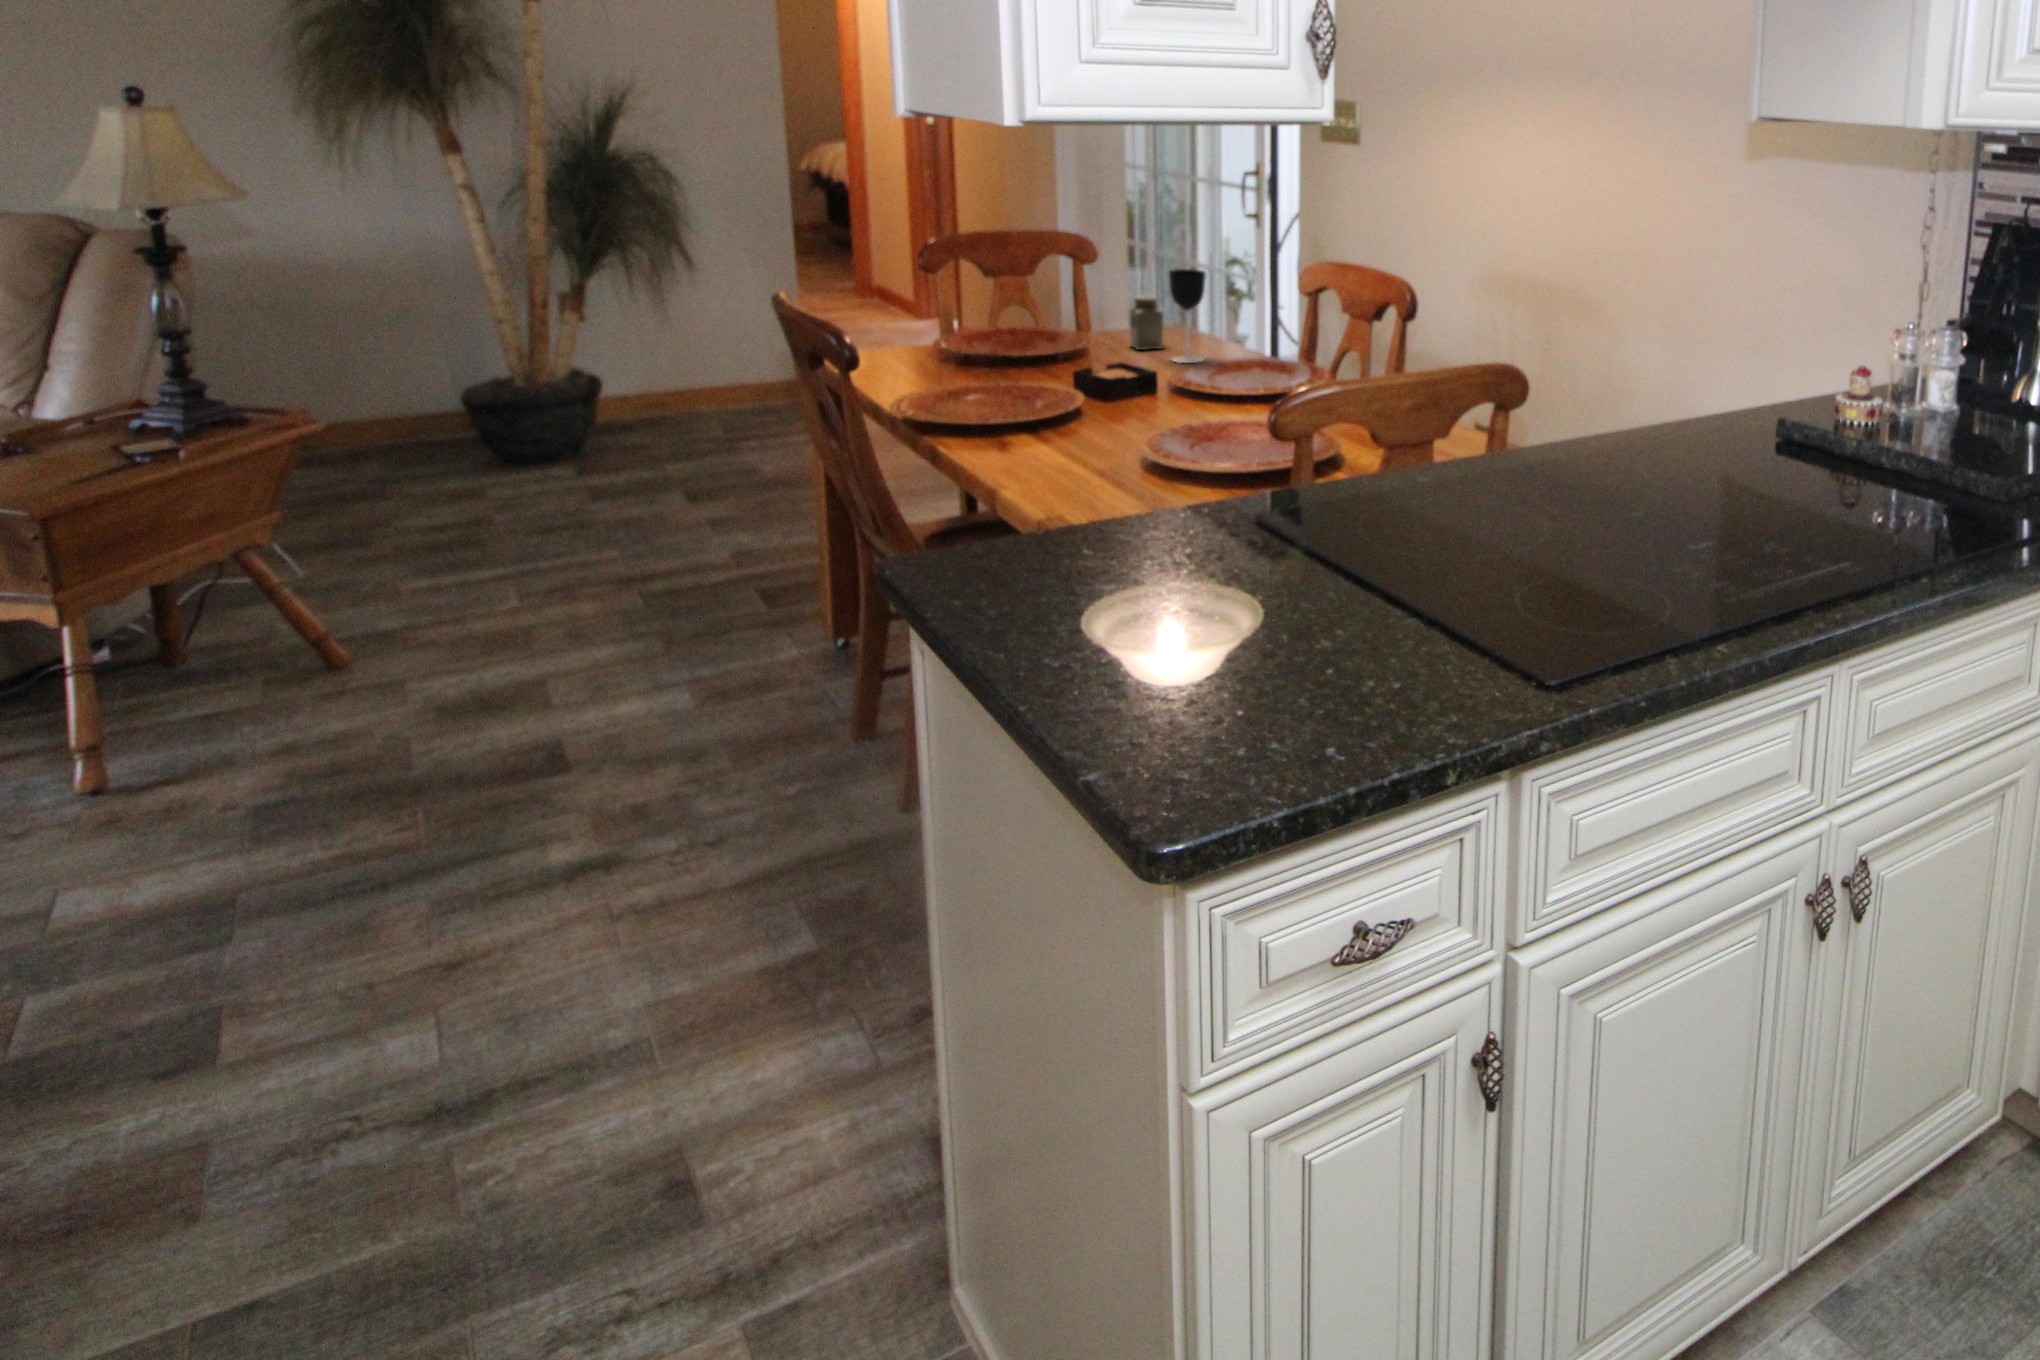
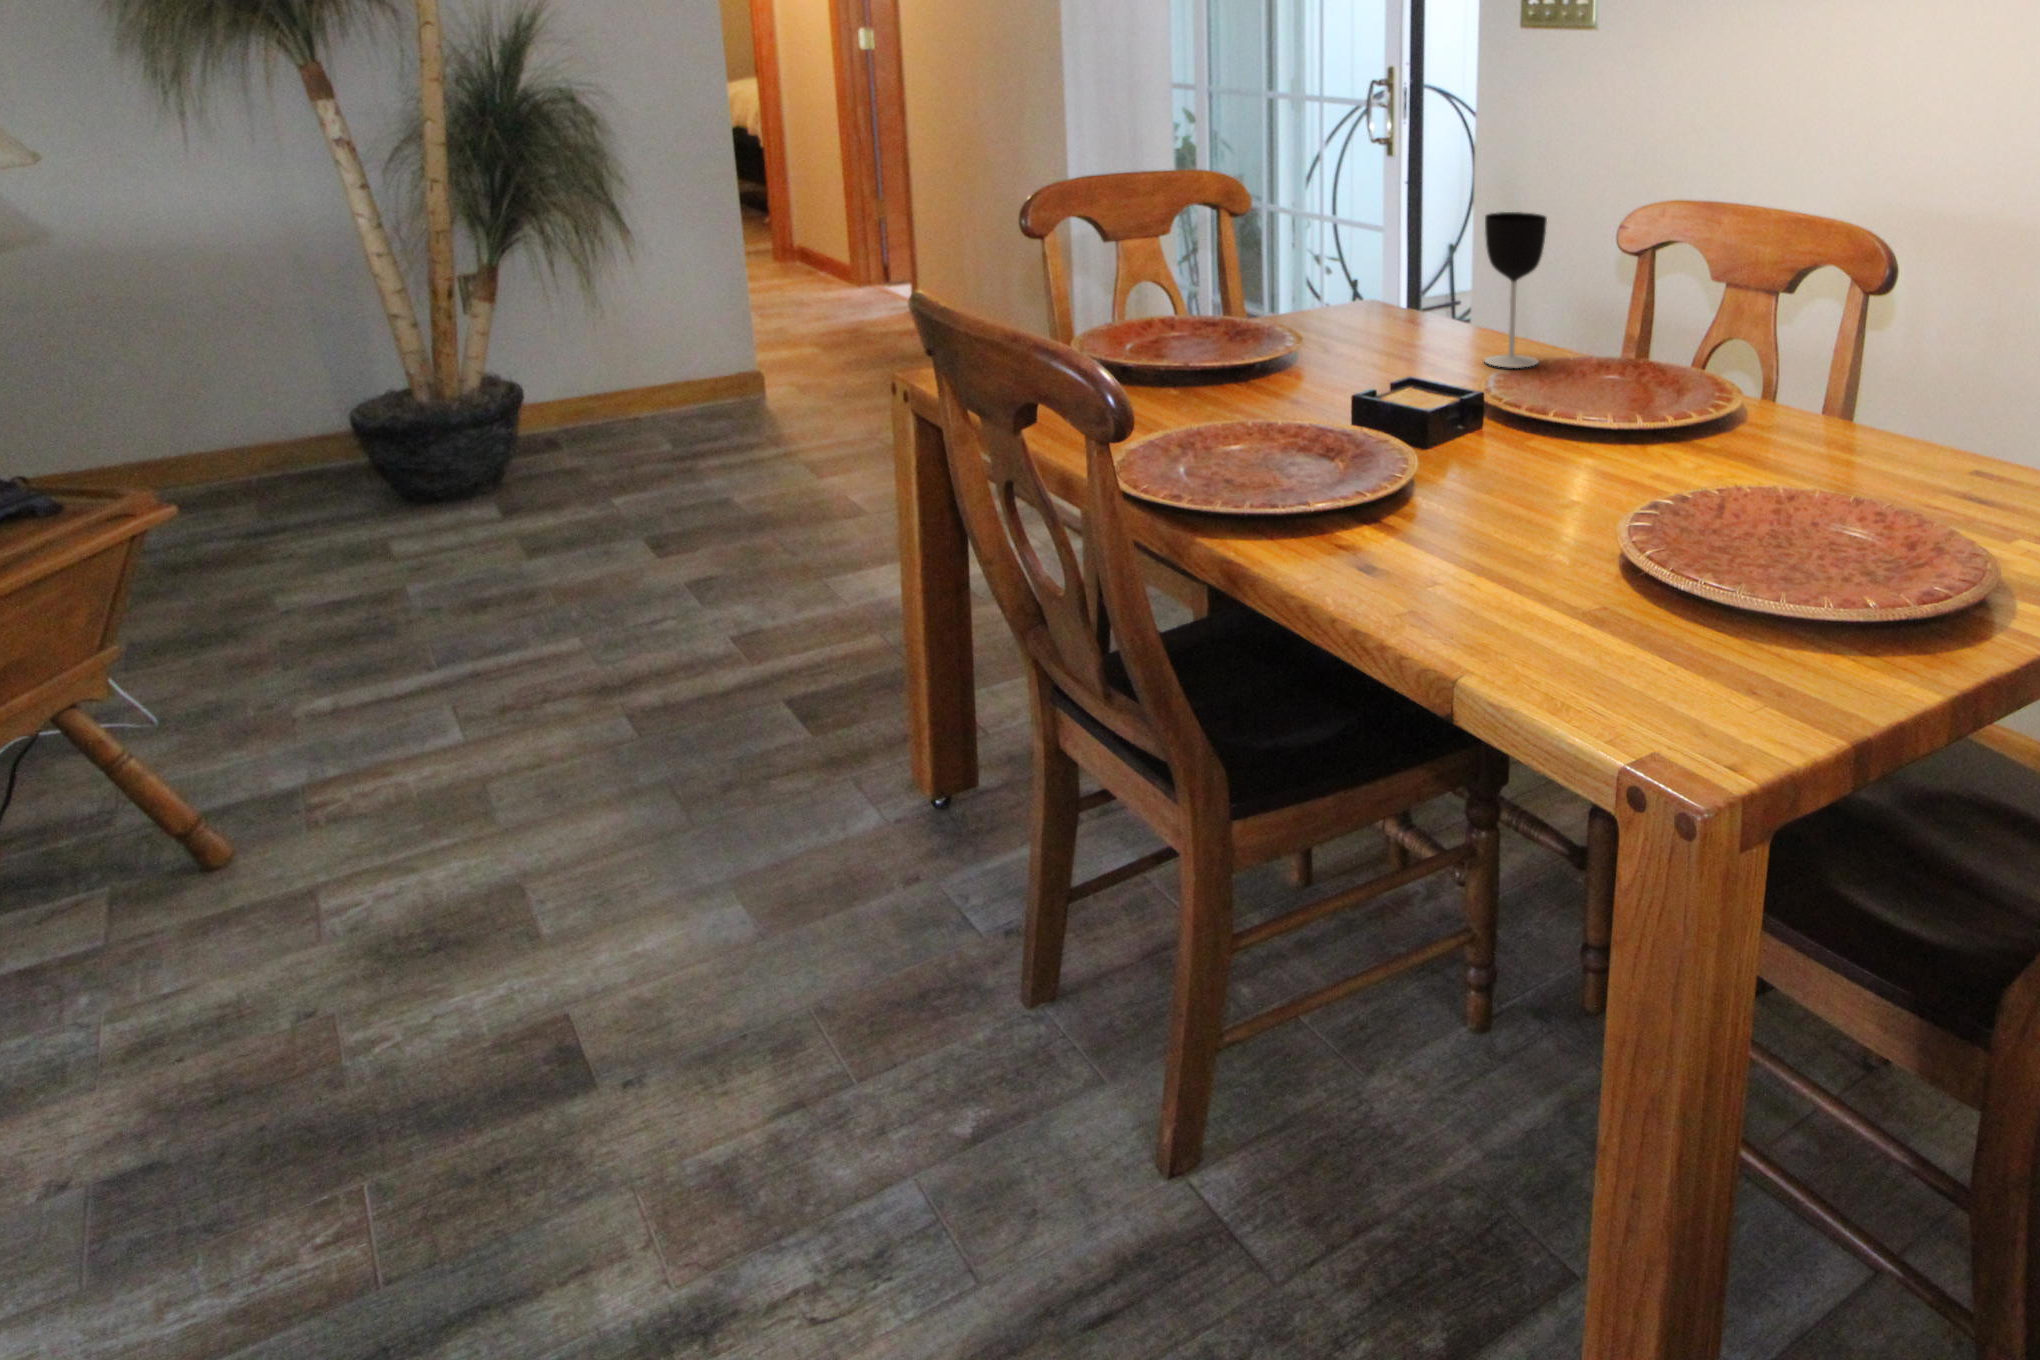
salt shaker: present [1129,295,1163,350] -> none [1388,257,1447,346]

